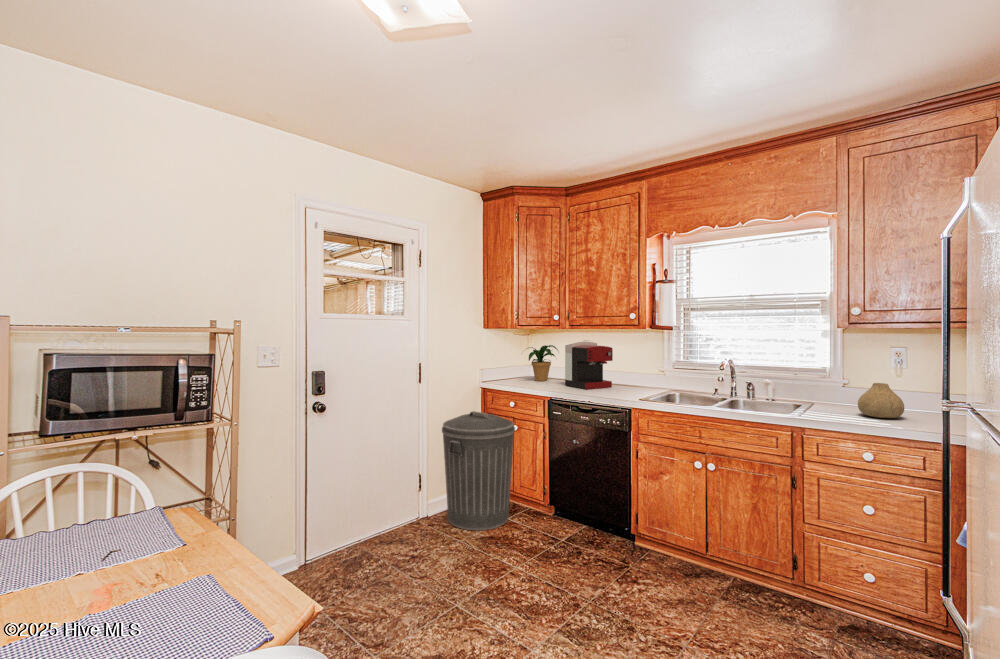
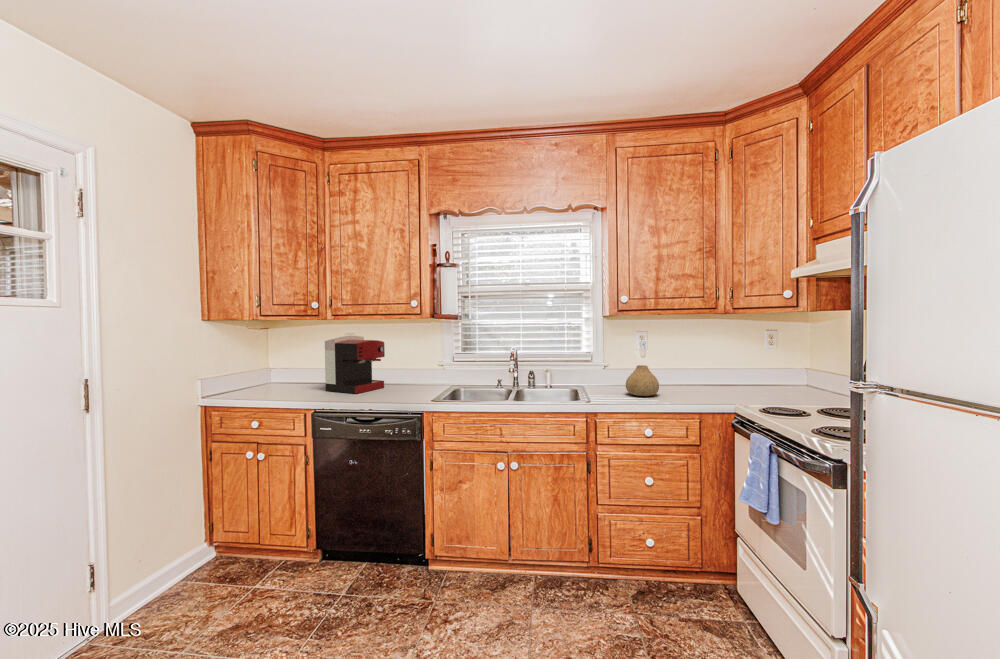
potted plant: present [529,345,558,381] -> none [258,341,312,387]
trash can: present [442,411,515,530] -> none [132,444,263,629]

